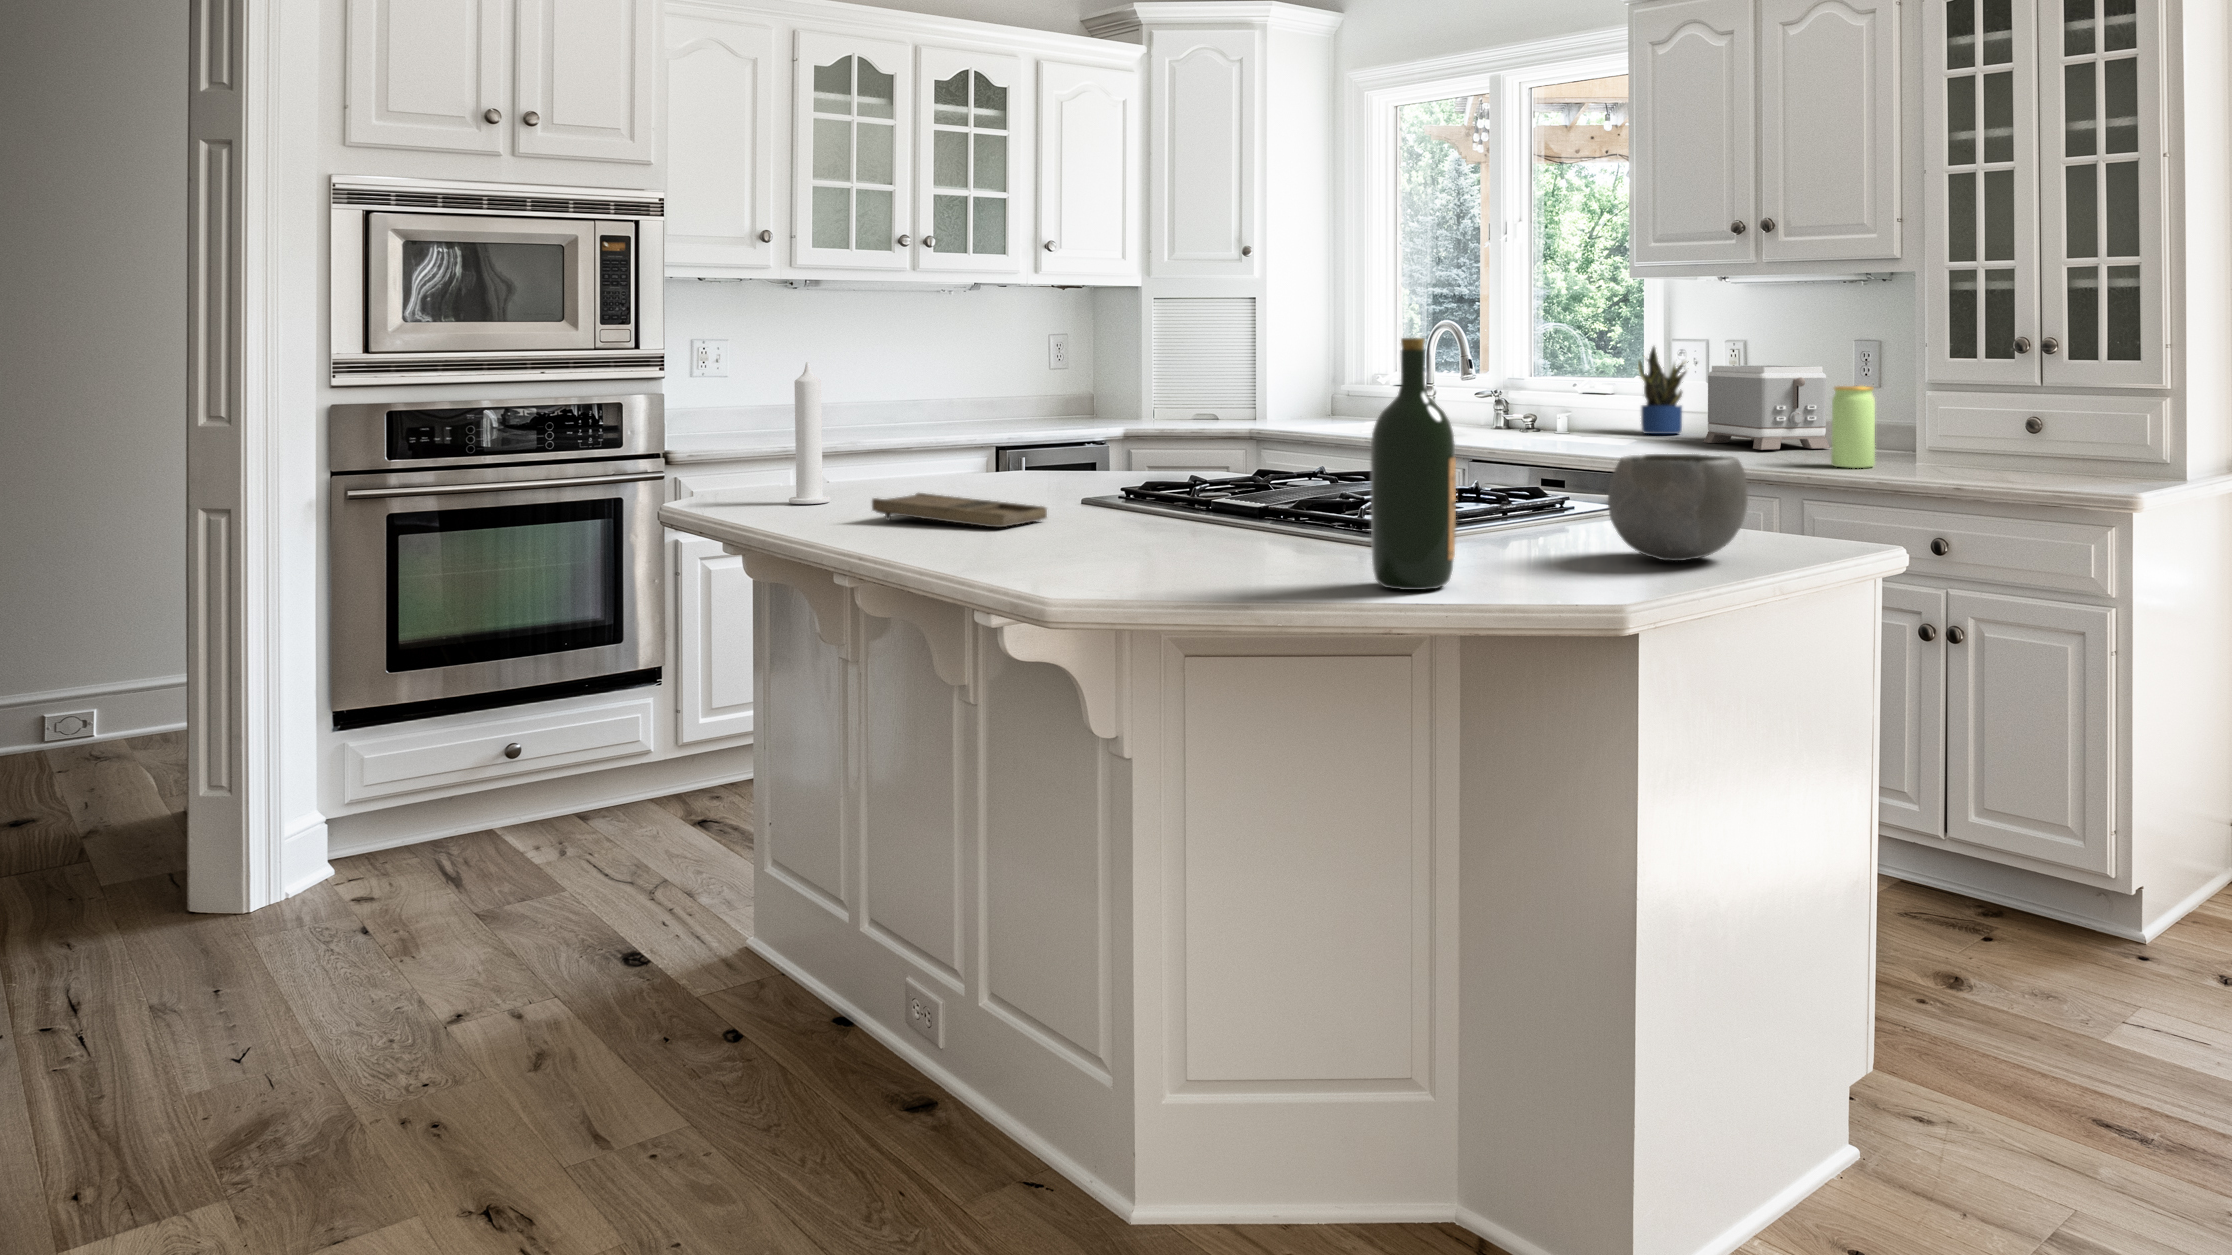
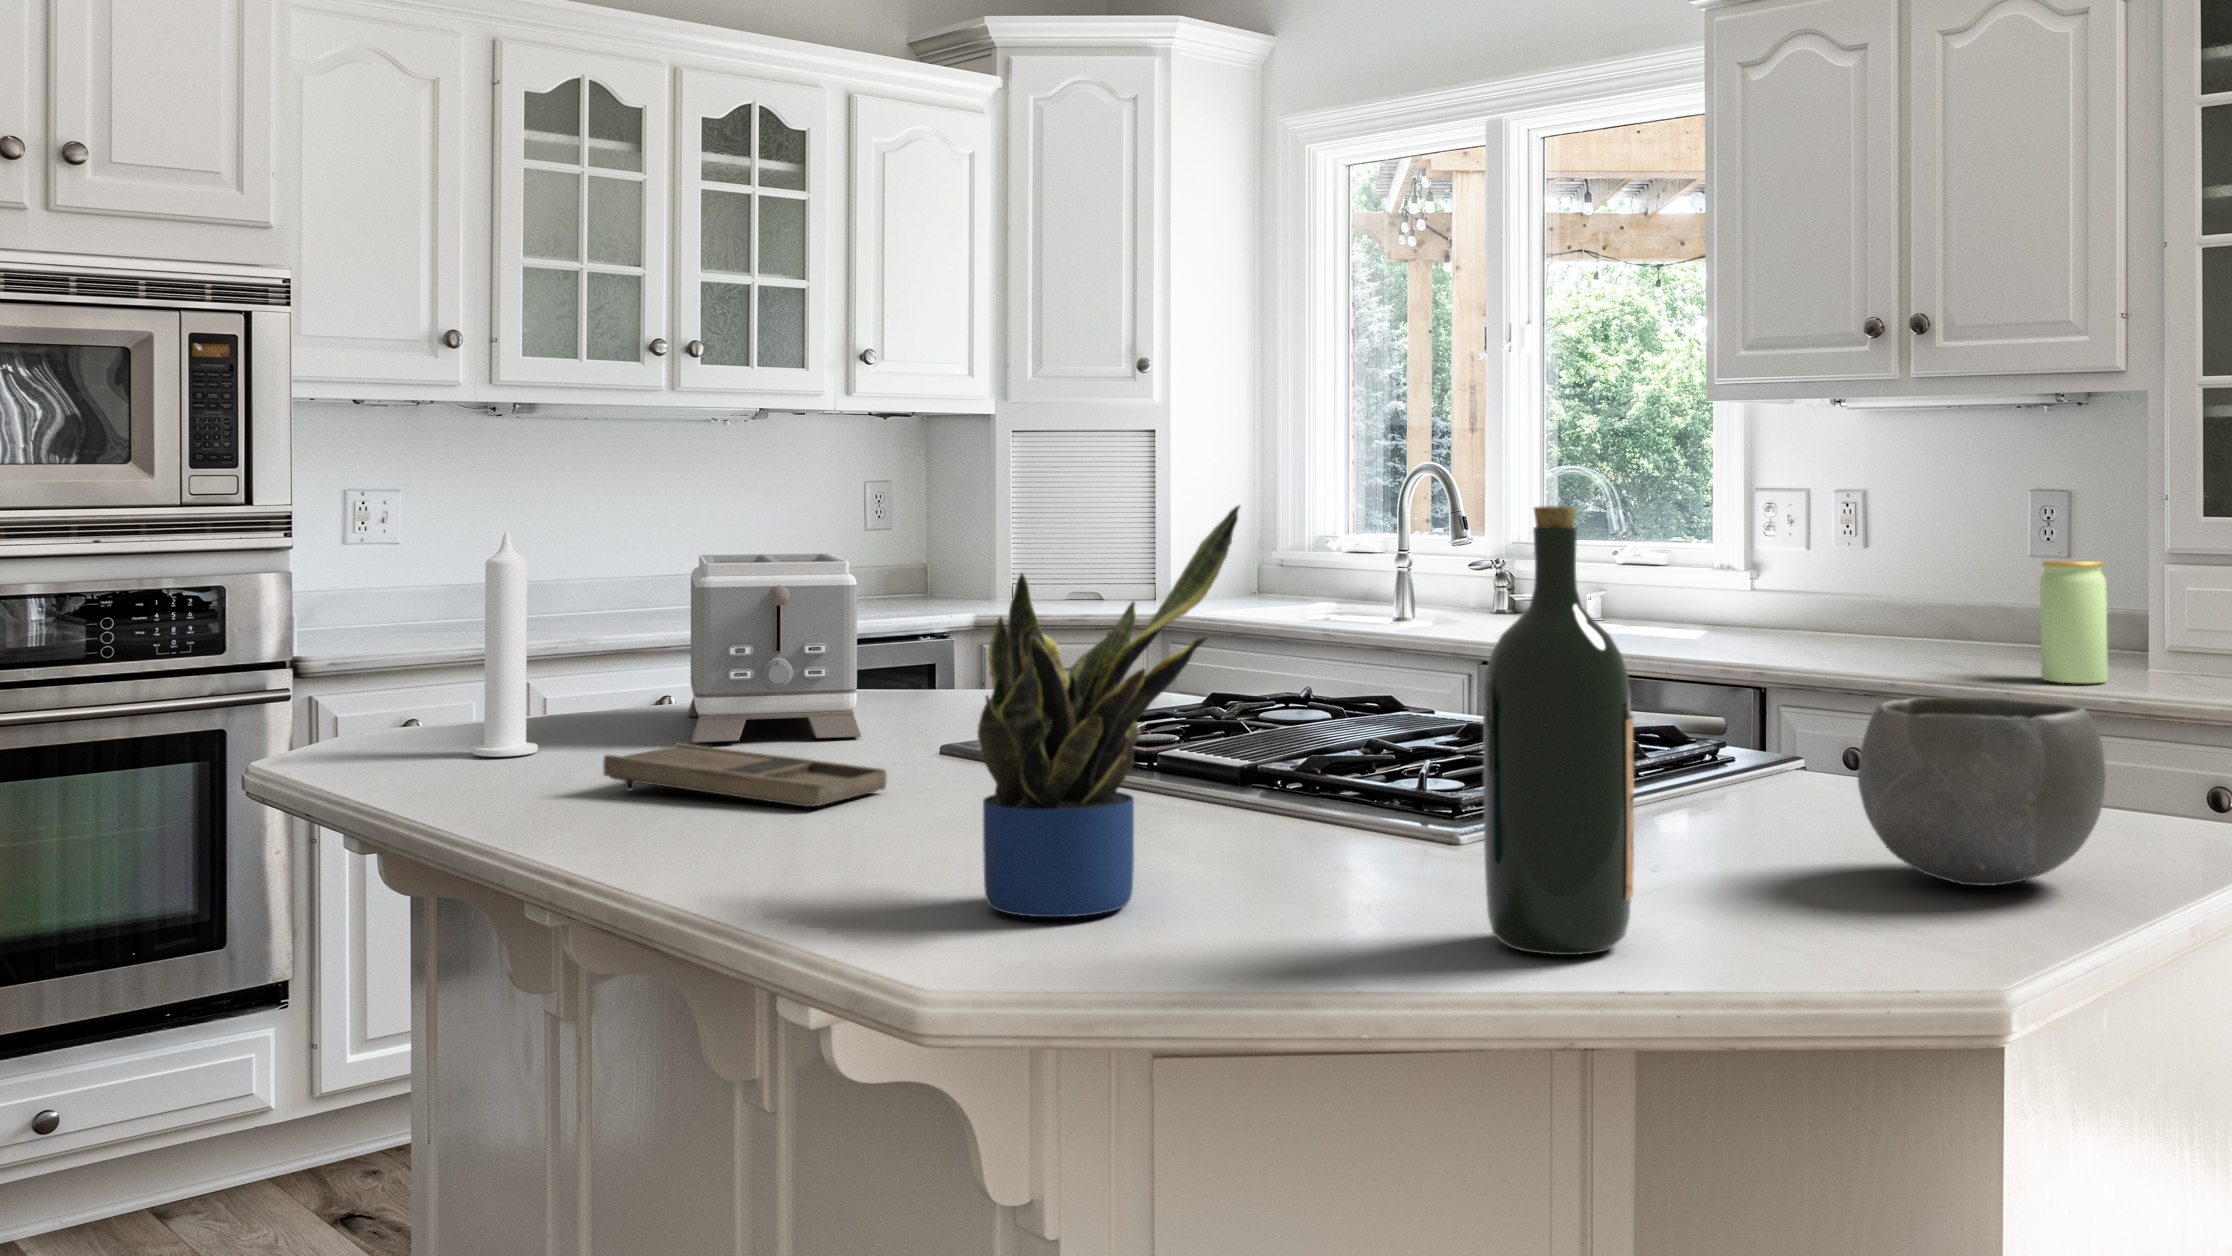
potted plant: present [1638,347,1686,434] -> present [977,506,1240,917]
toaster: present [1704,365,1830,450] -> present [688,553,861,742]

